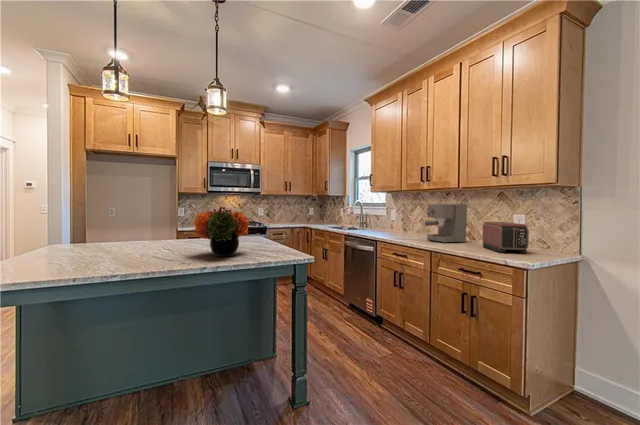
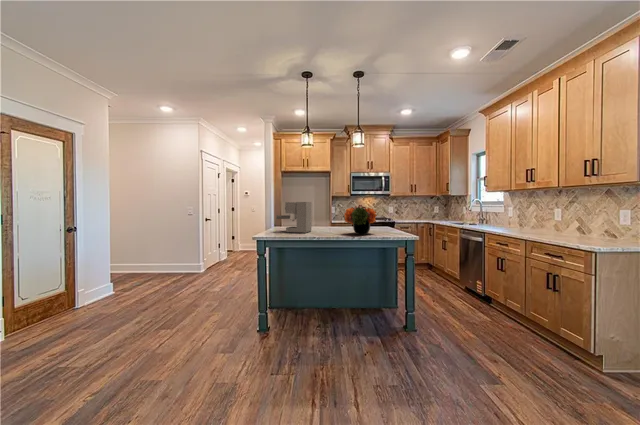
coffee maker: present [425,204,467,243] -> present [276,202,312,233]
toaster: present [482,222,529,253] -> none [580,216,620,243]

